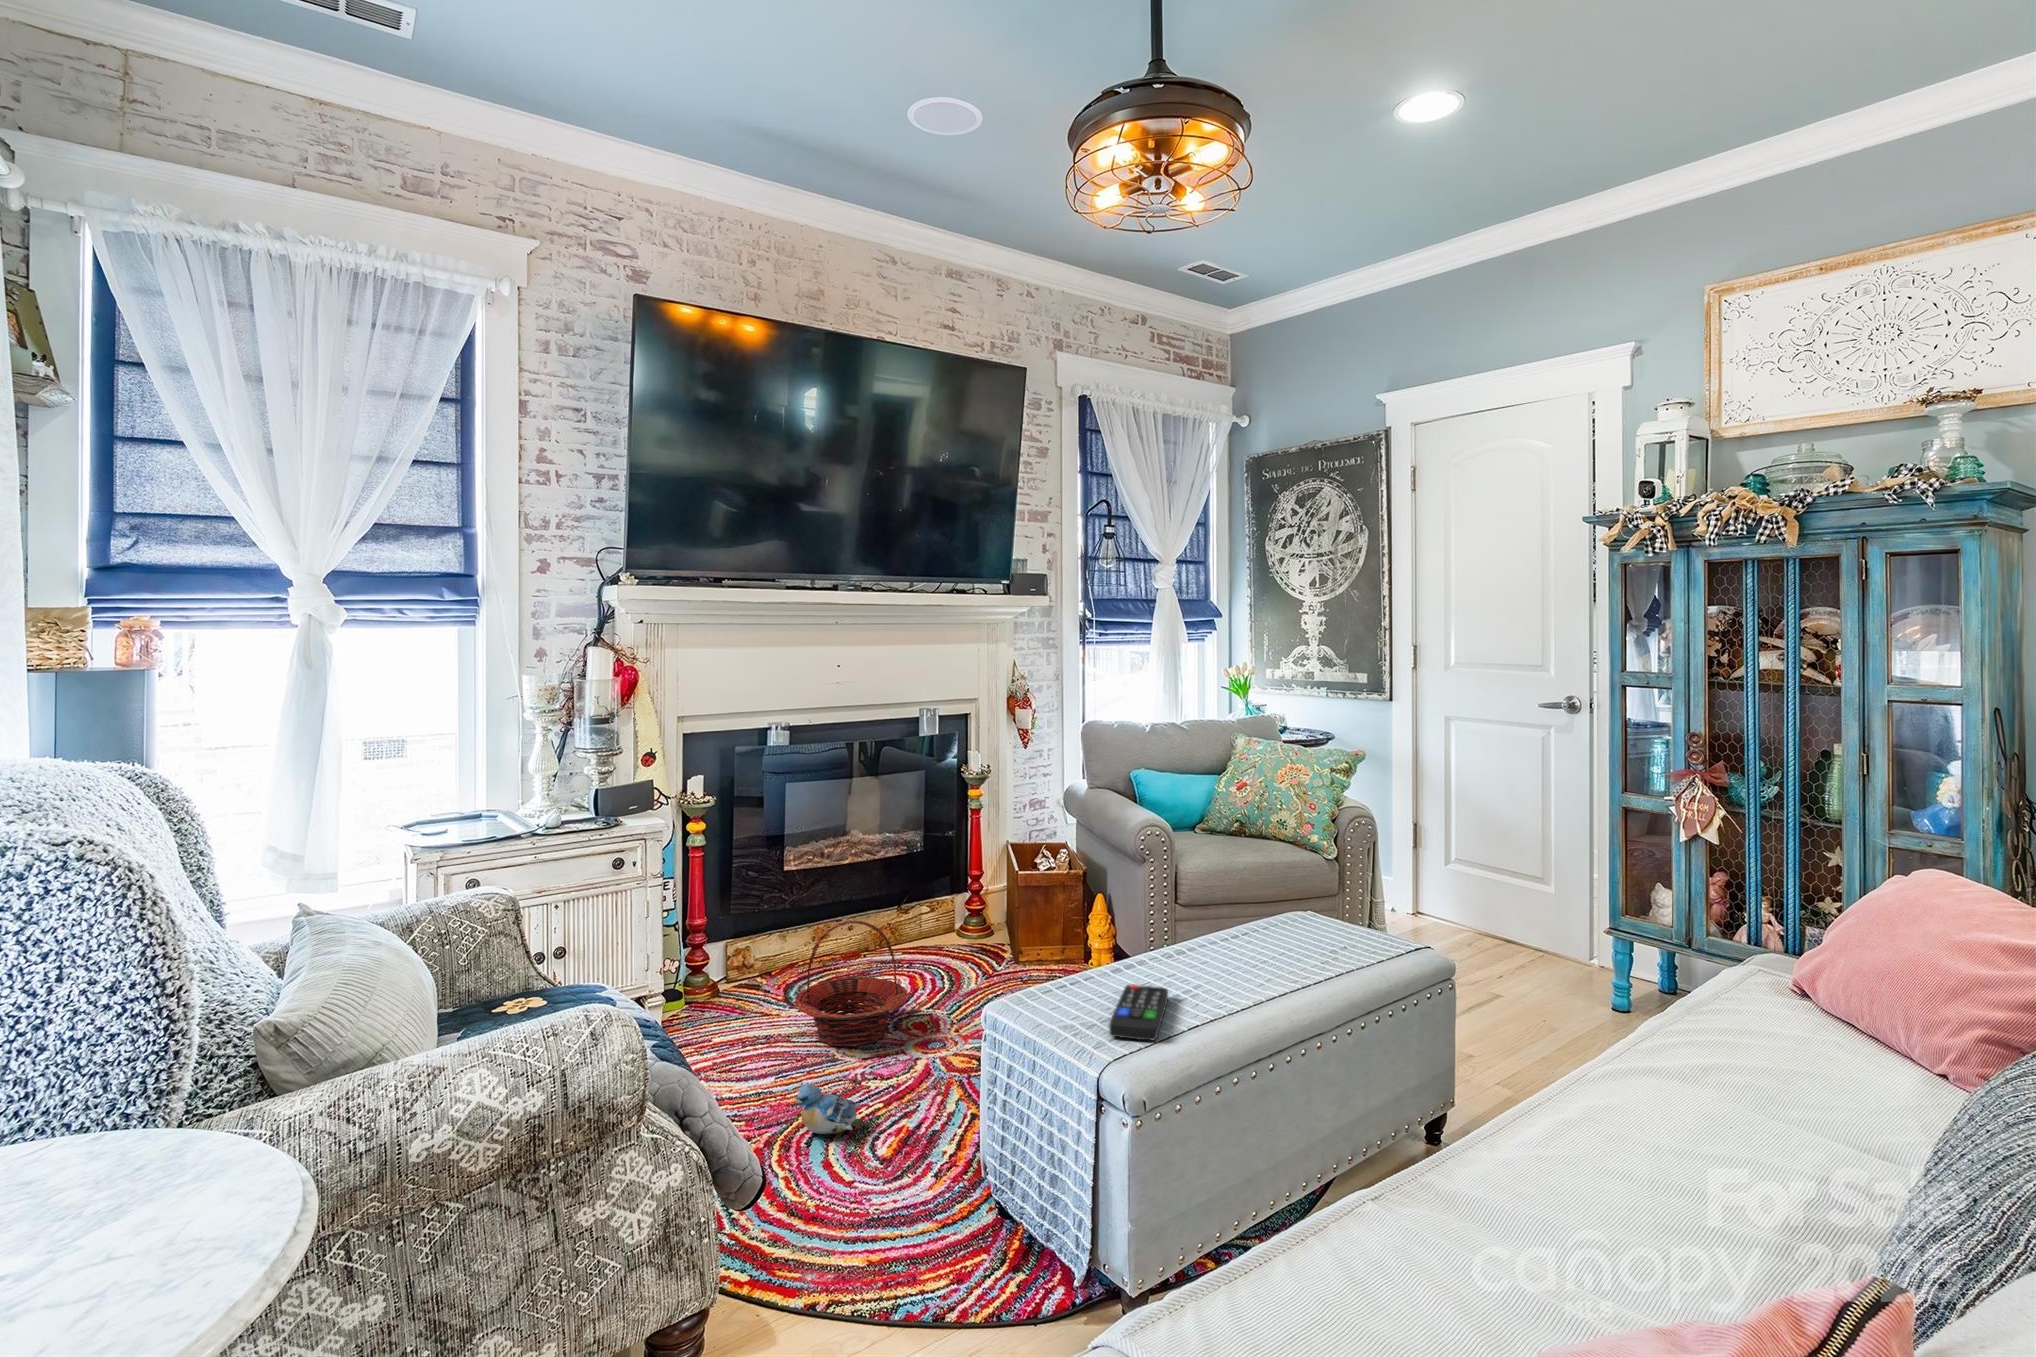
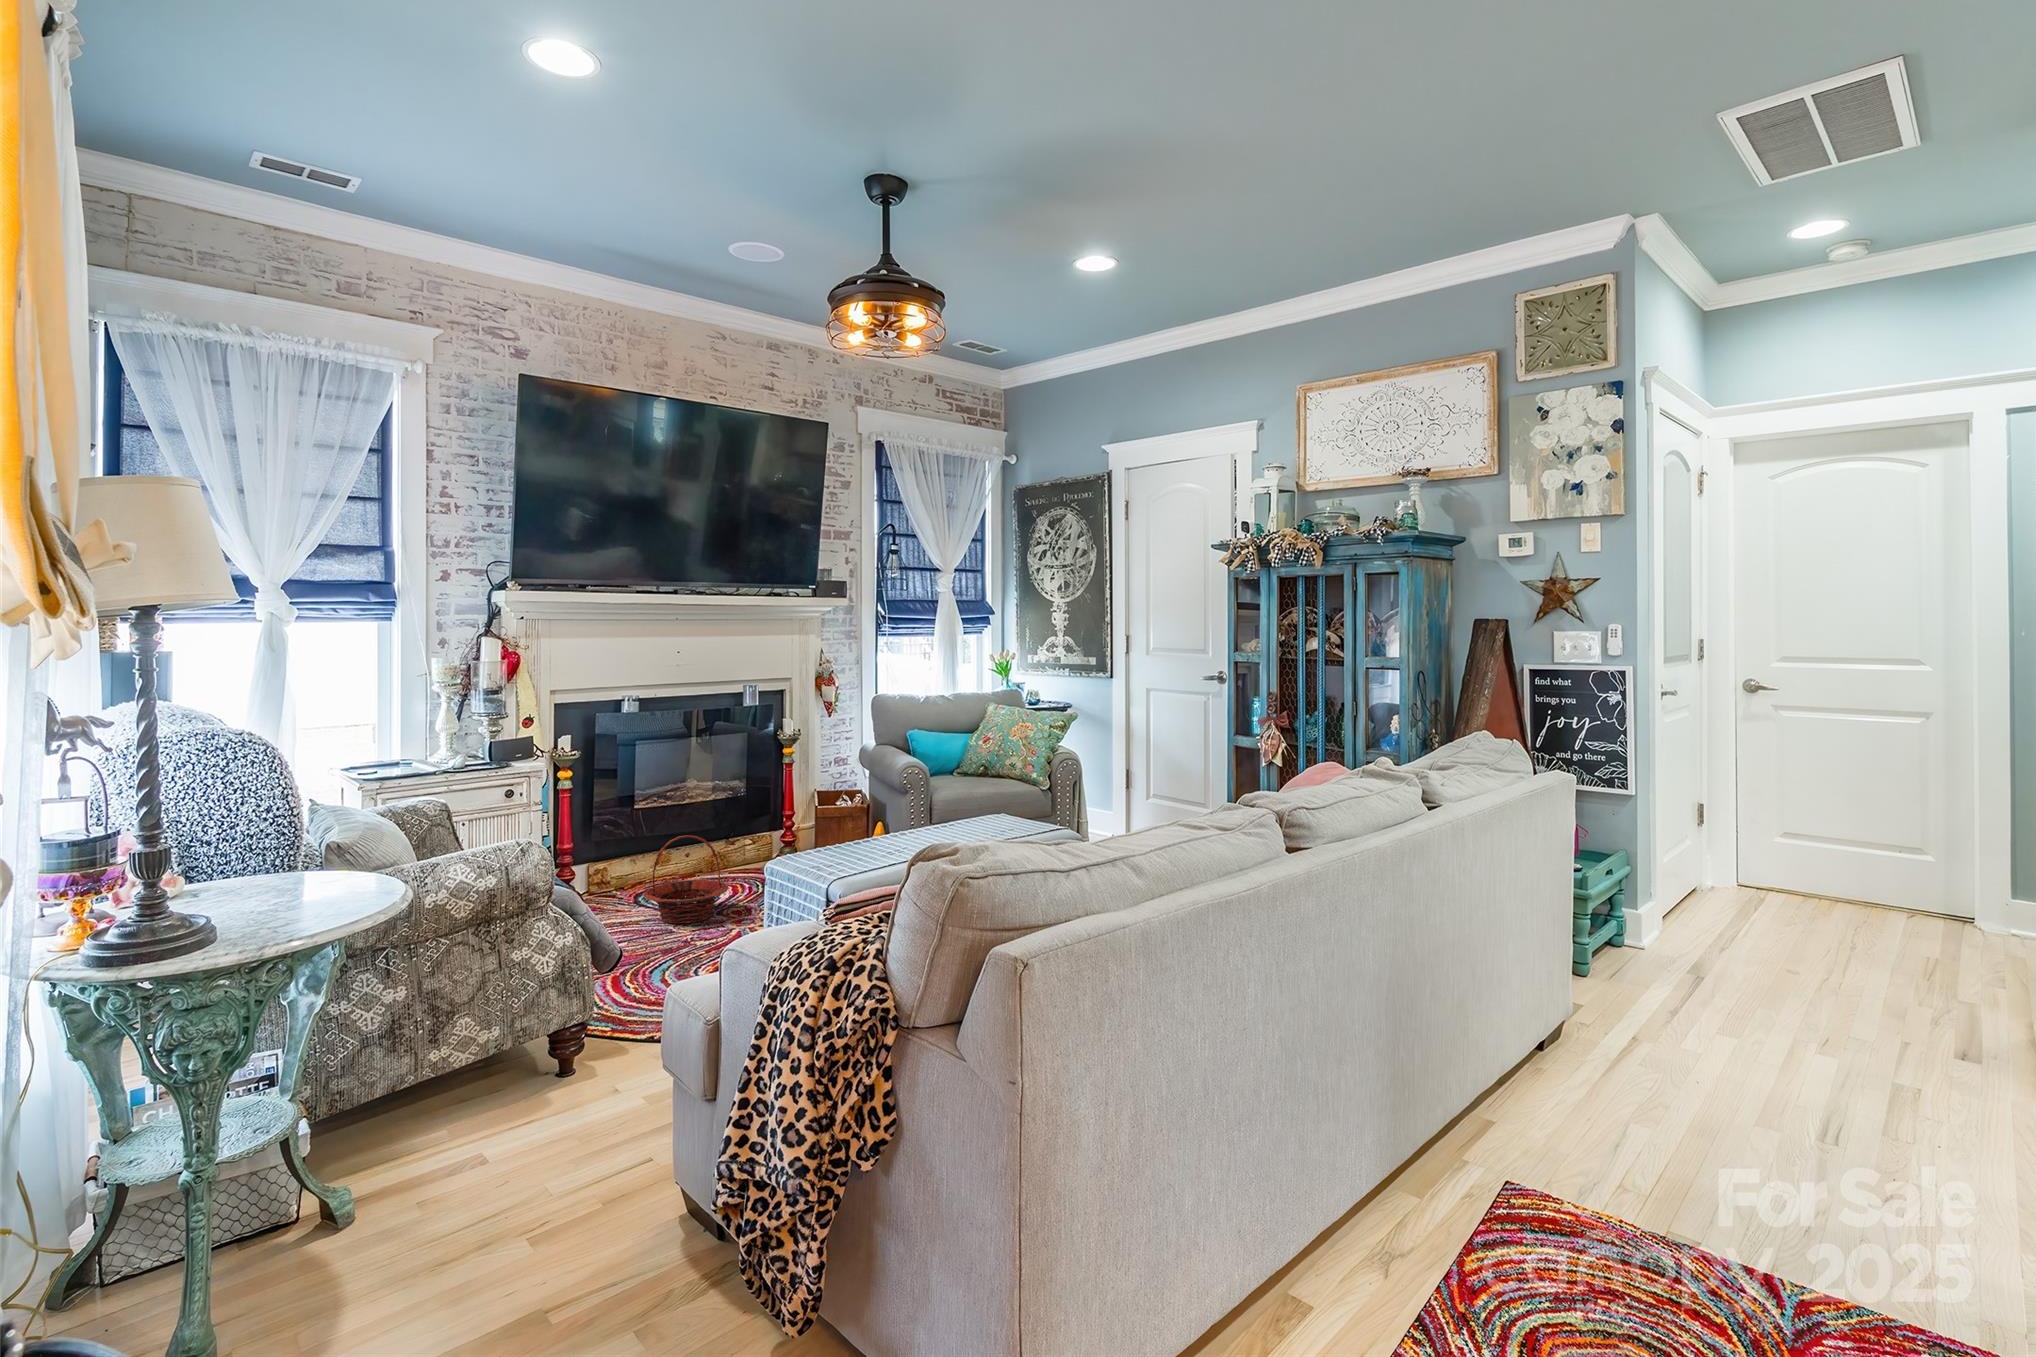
remote control: present [1109,984,1168,1040] -> none [834,845,879,869]
plush toy: present [795,1084,865,1134] -> none [643,933,692,965]

